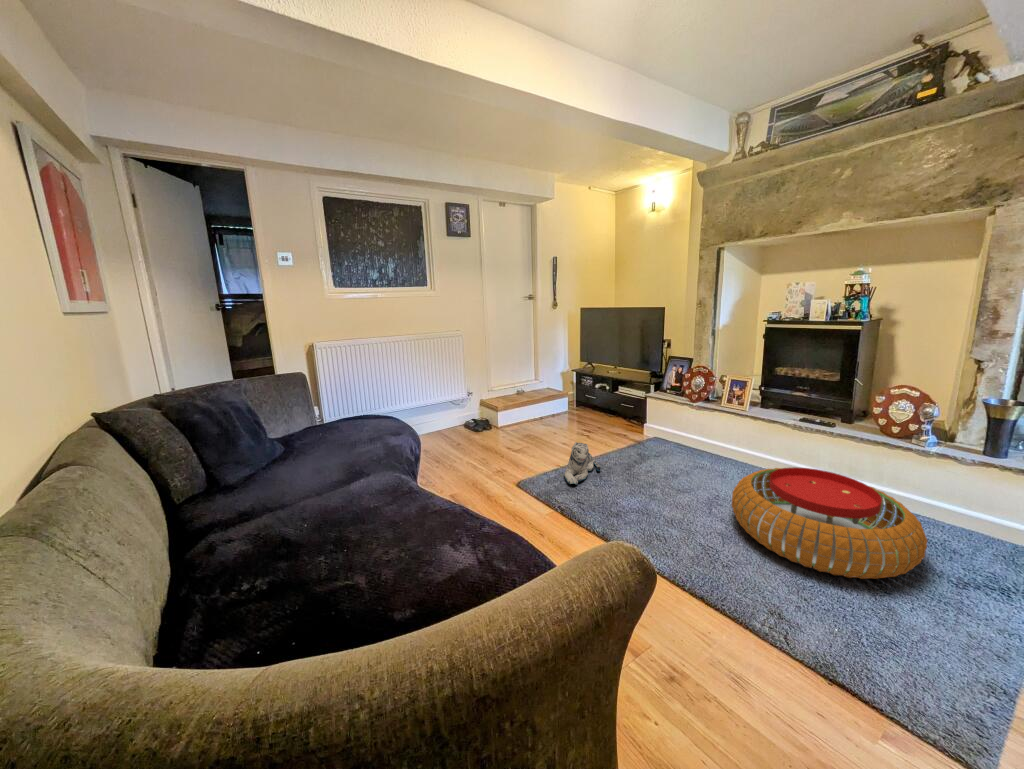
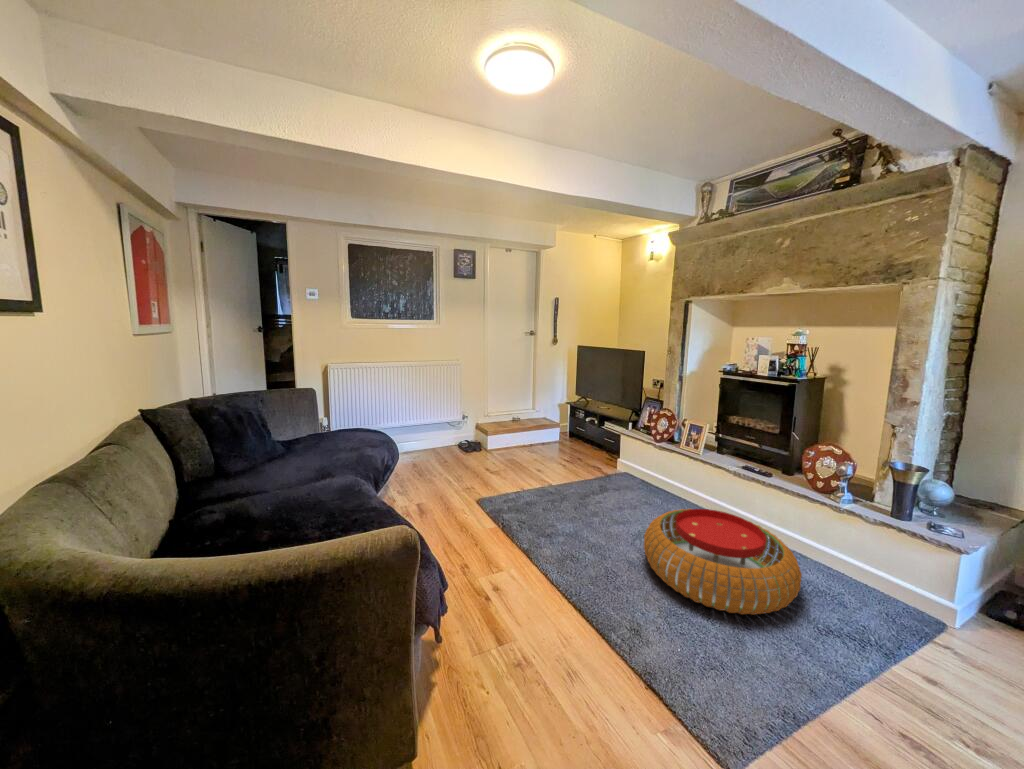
plush toy: present [564,442,601,484] -> none [518,469,556,507]

